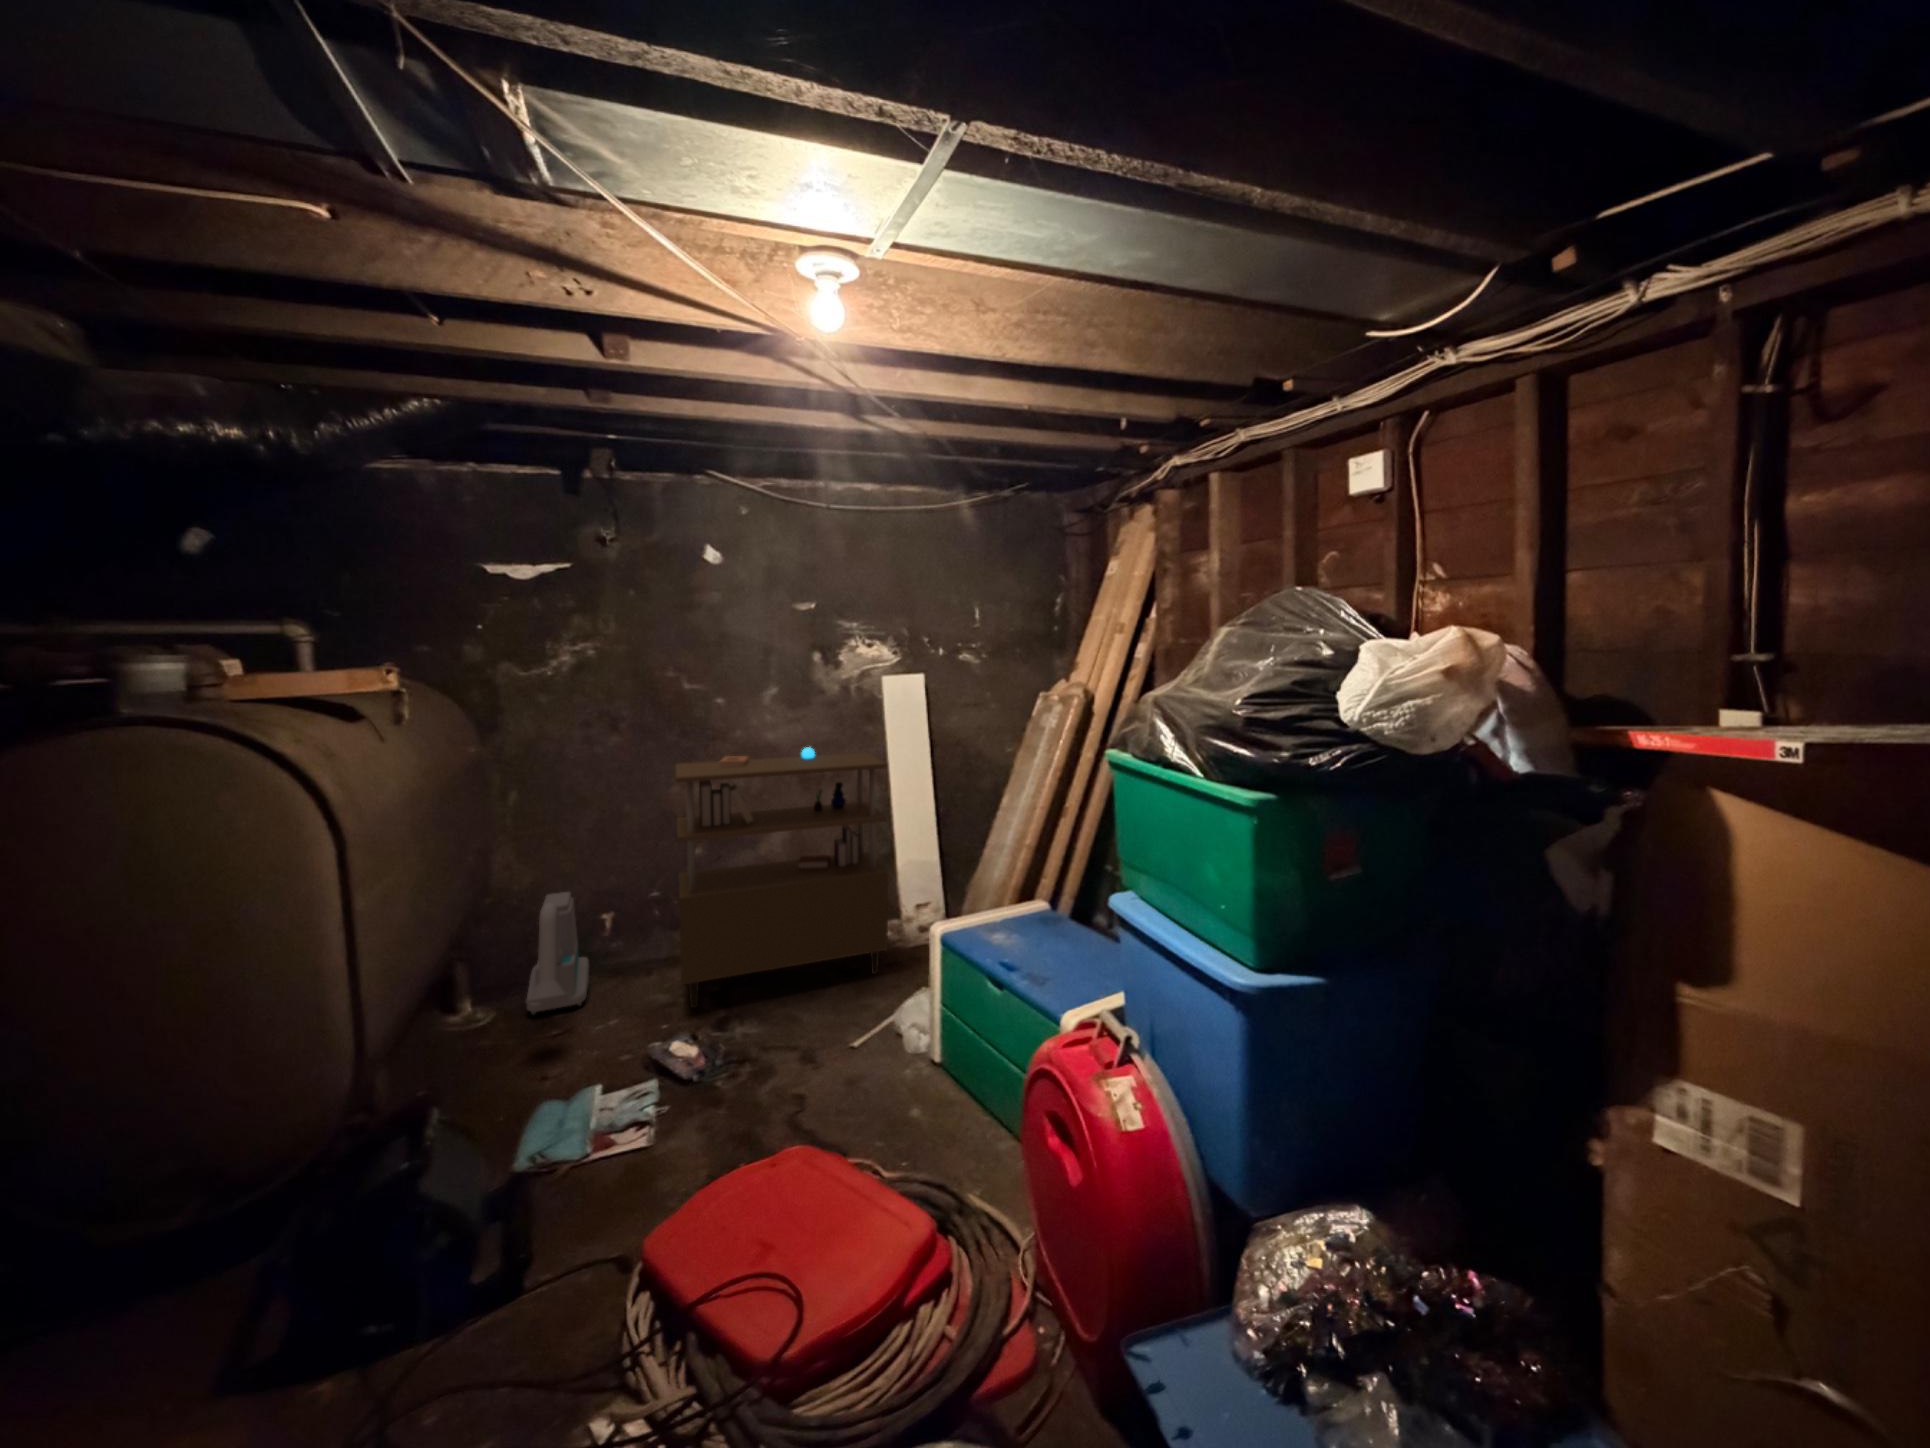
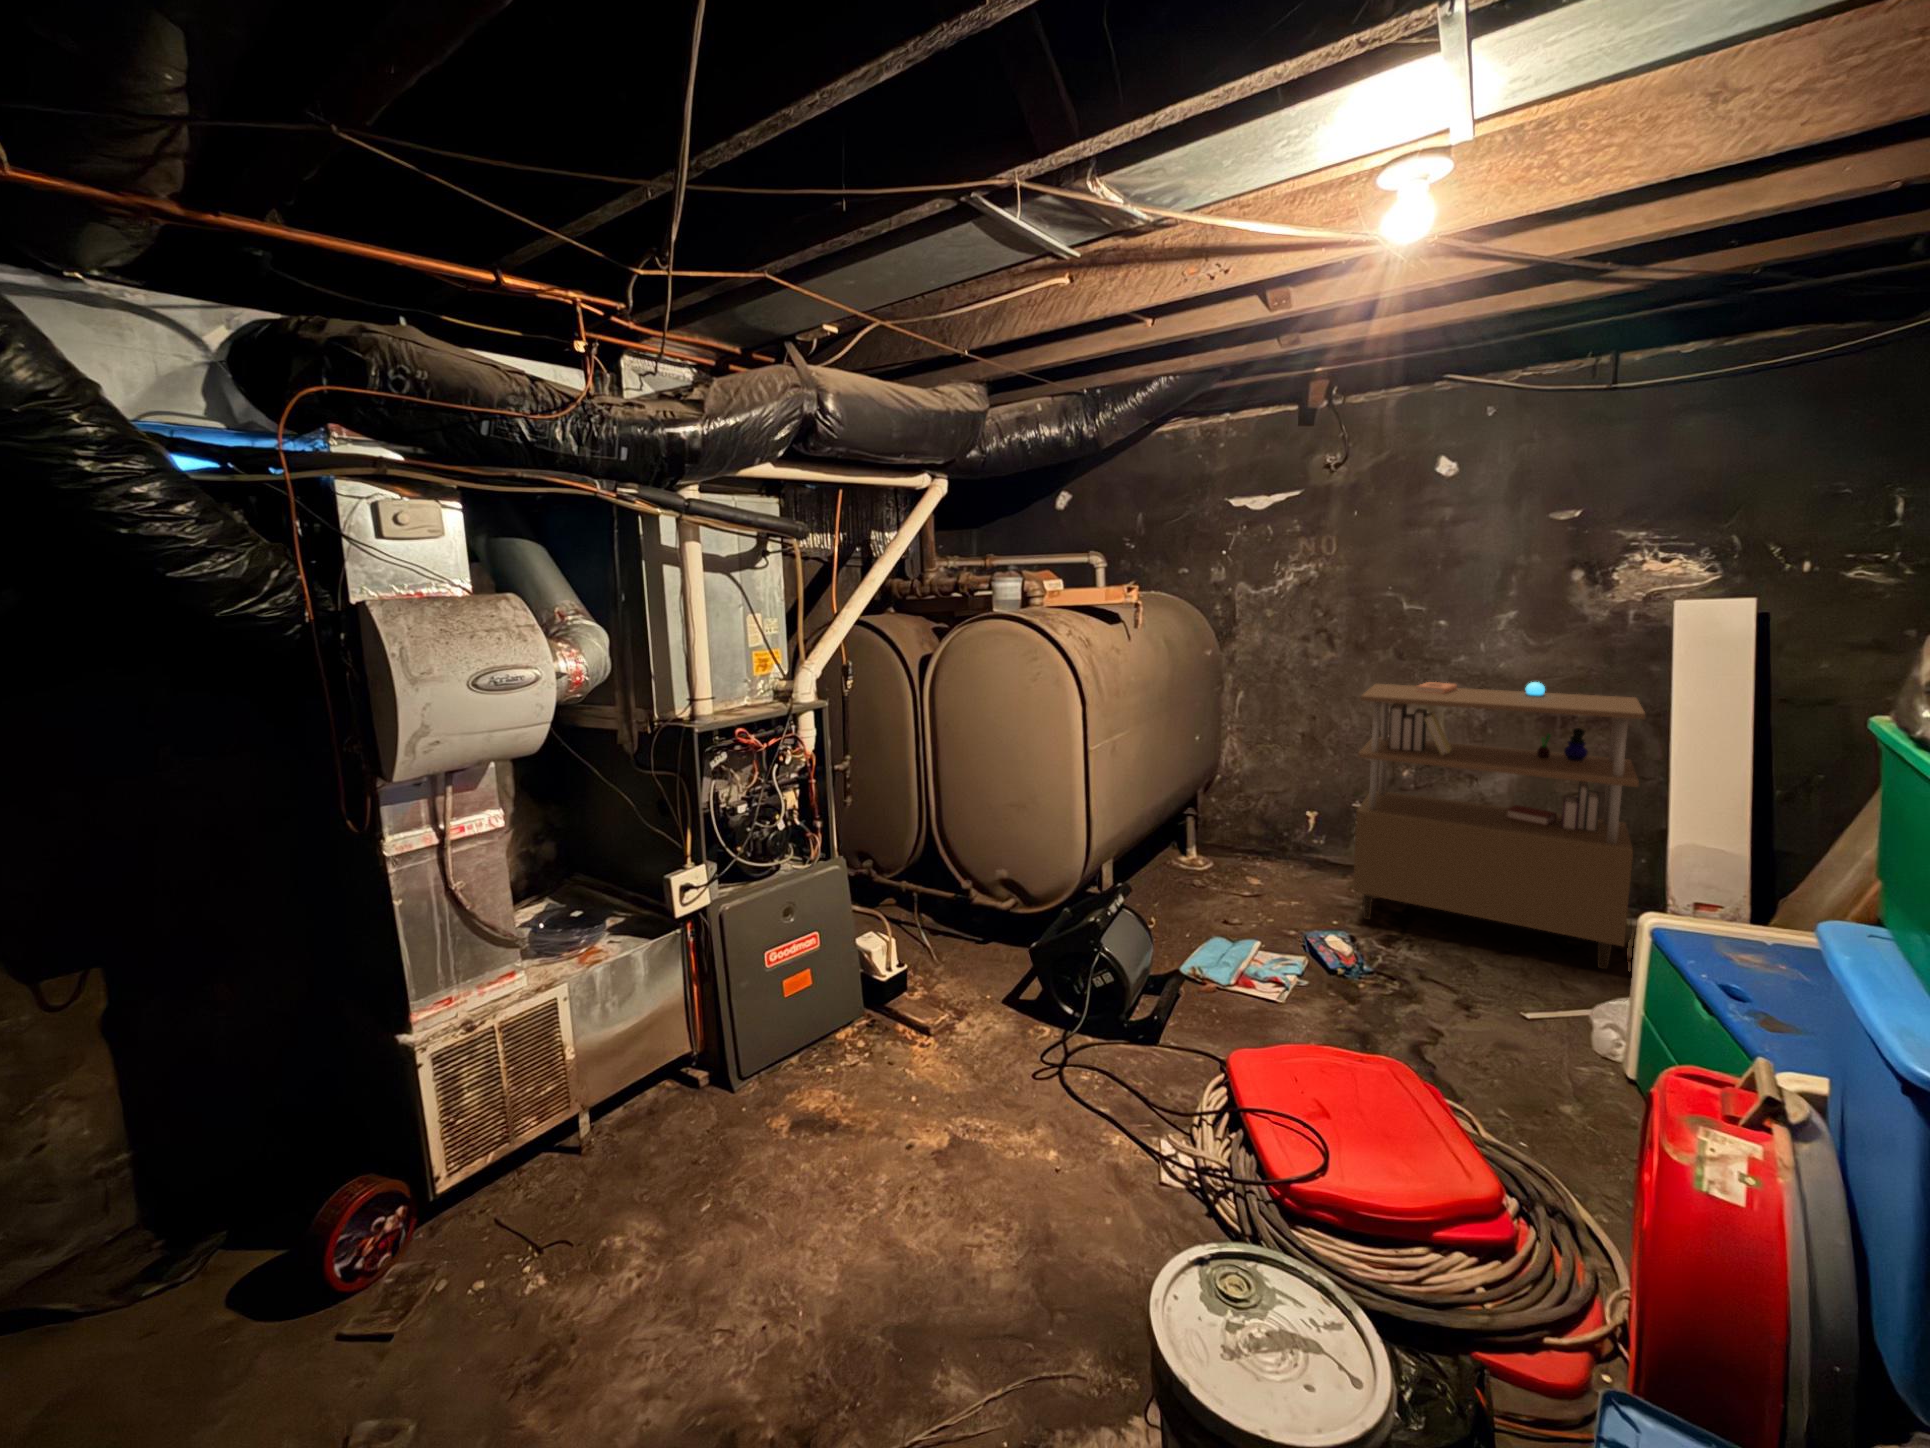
vacuum cleaner: present [526,892,589,1014] -> none [1221,782,1289,881]

